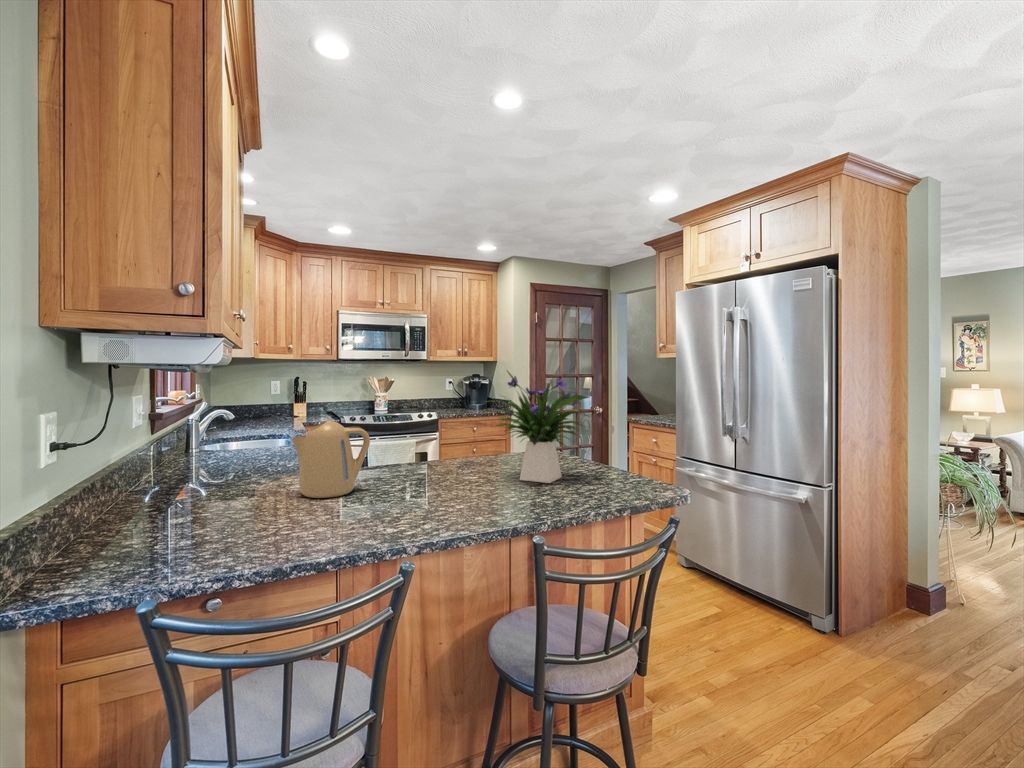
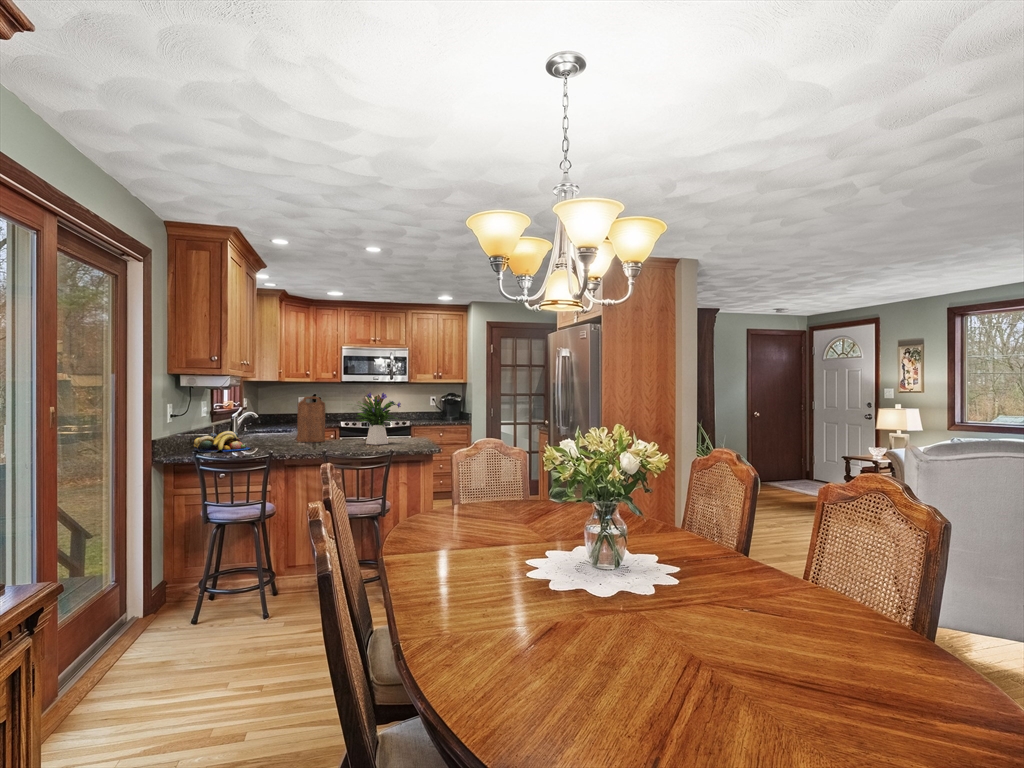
cutting board: none [360,385,414,478] -> present [297,397,325,442]
kettle: present [291,421,370,498] -> none [260,412,295,446]
fruit bowl: none [127,477,290,560] -> present [194,431,250,452]

